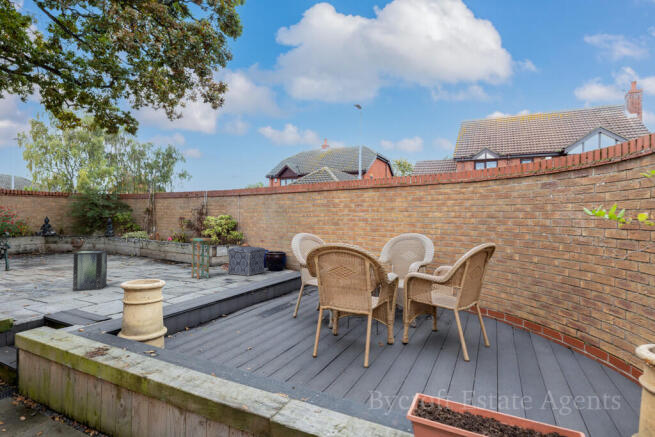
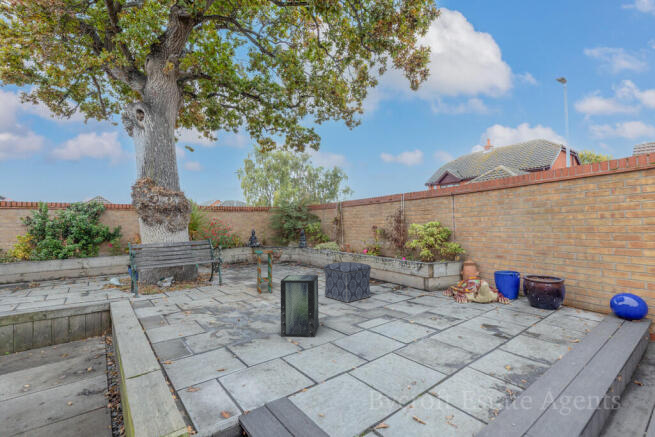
side table: present [190,238,212,279] -> present [254,250,276,294]
ottoman: present [228,246,265,276] -> present [324,262,371,303]

